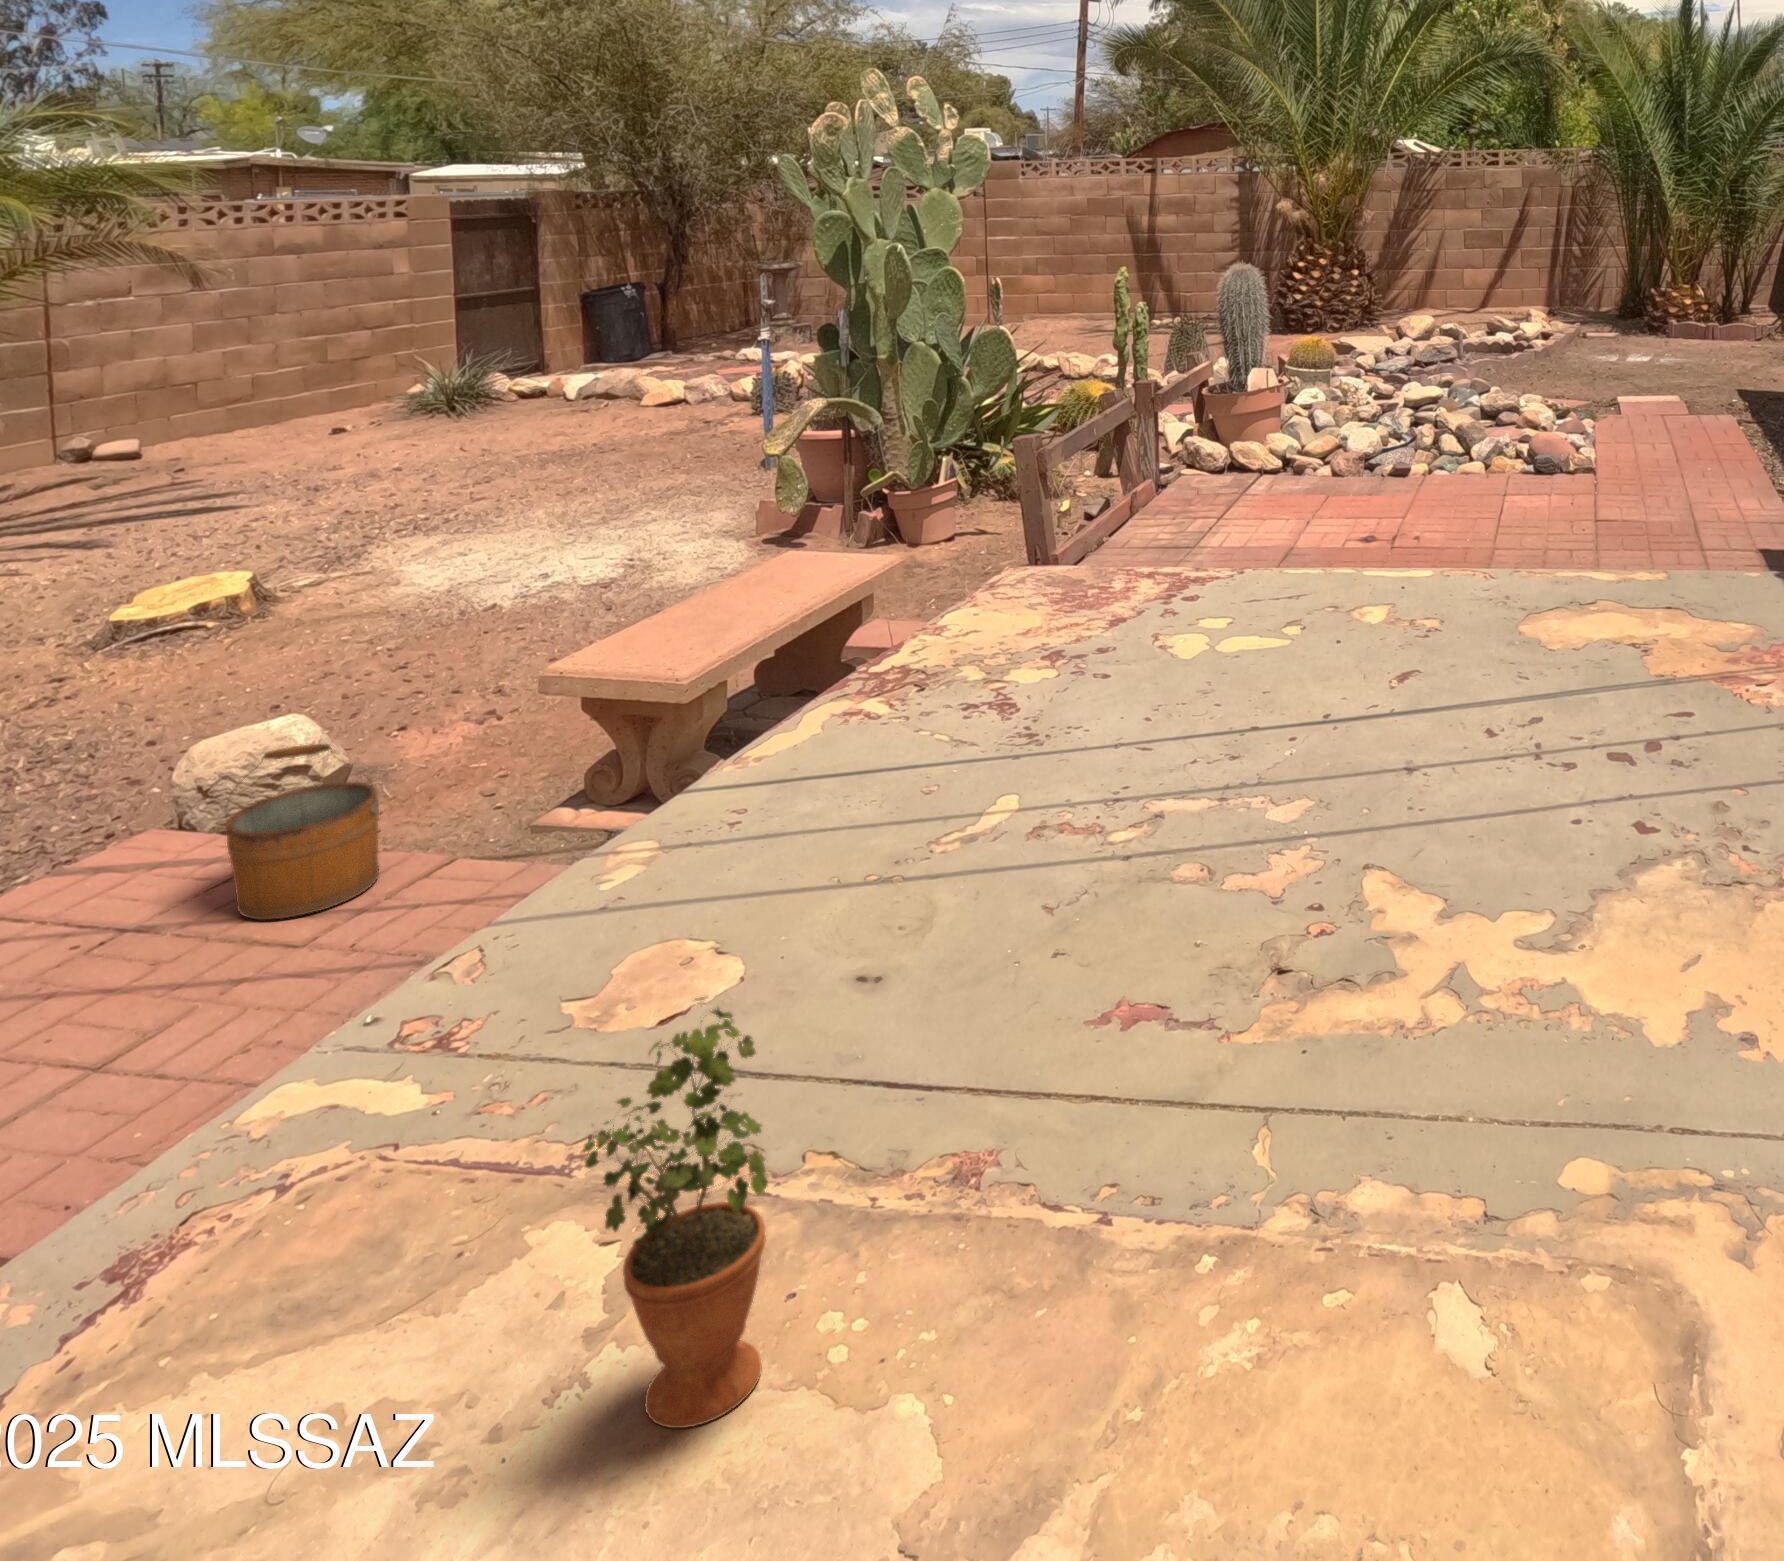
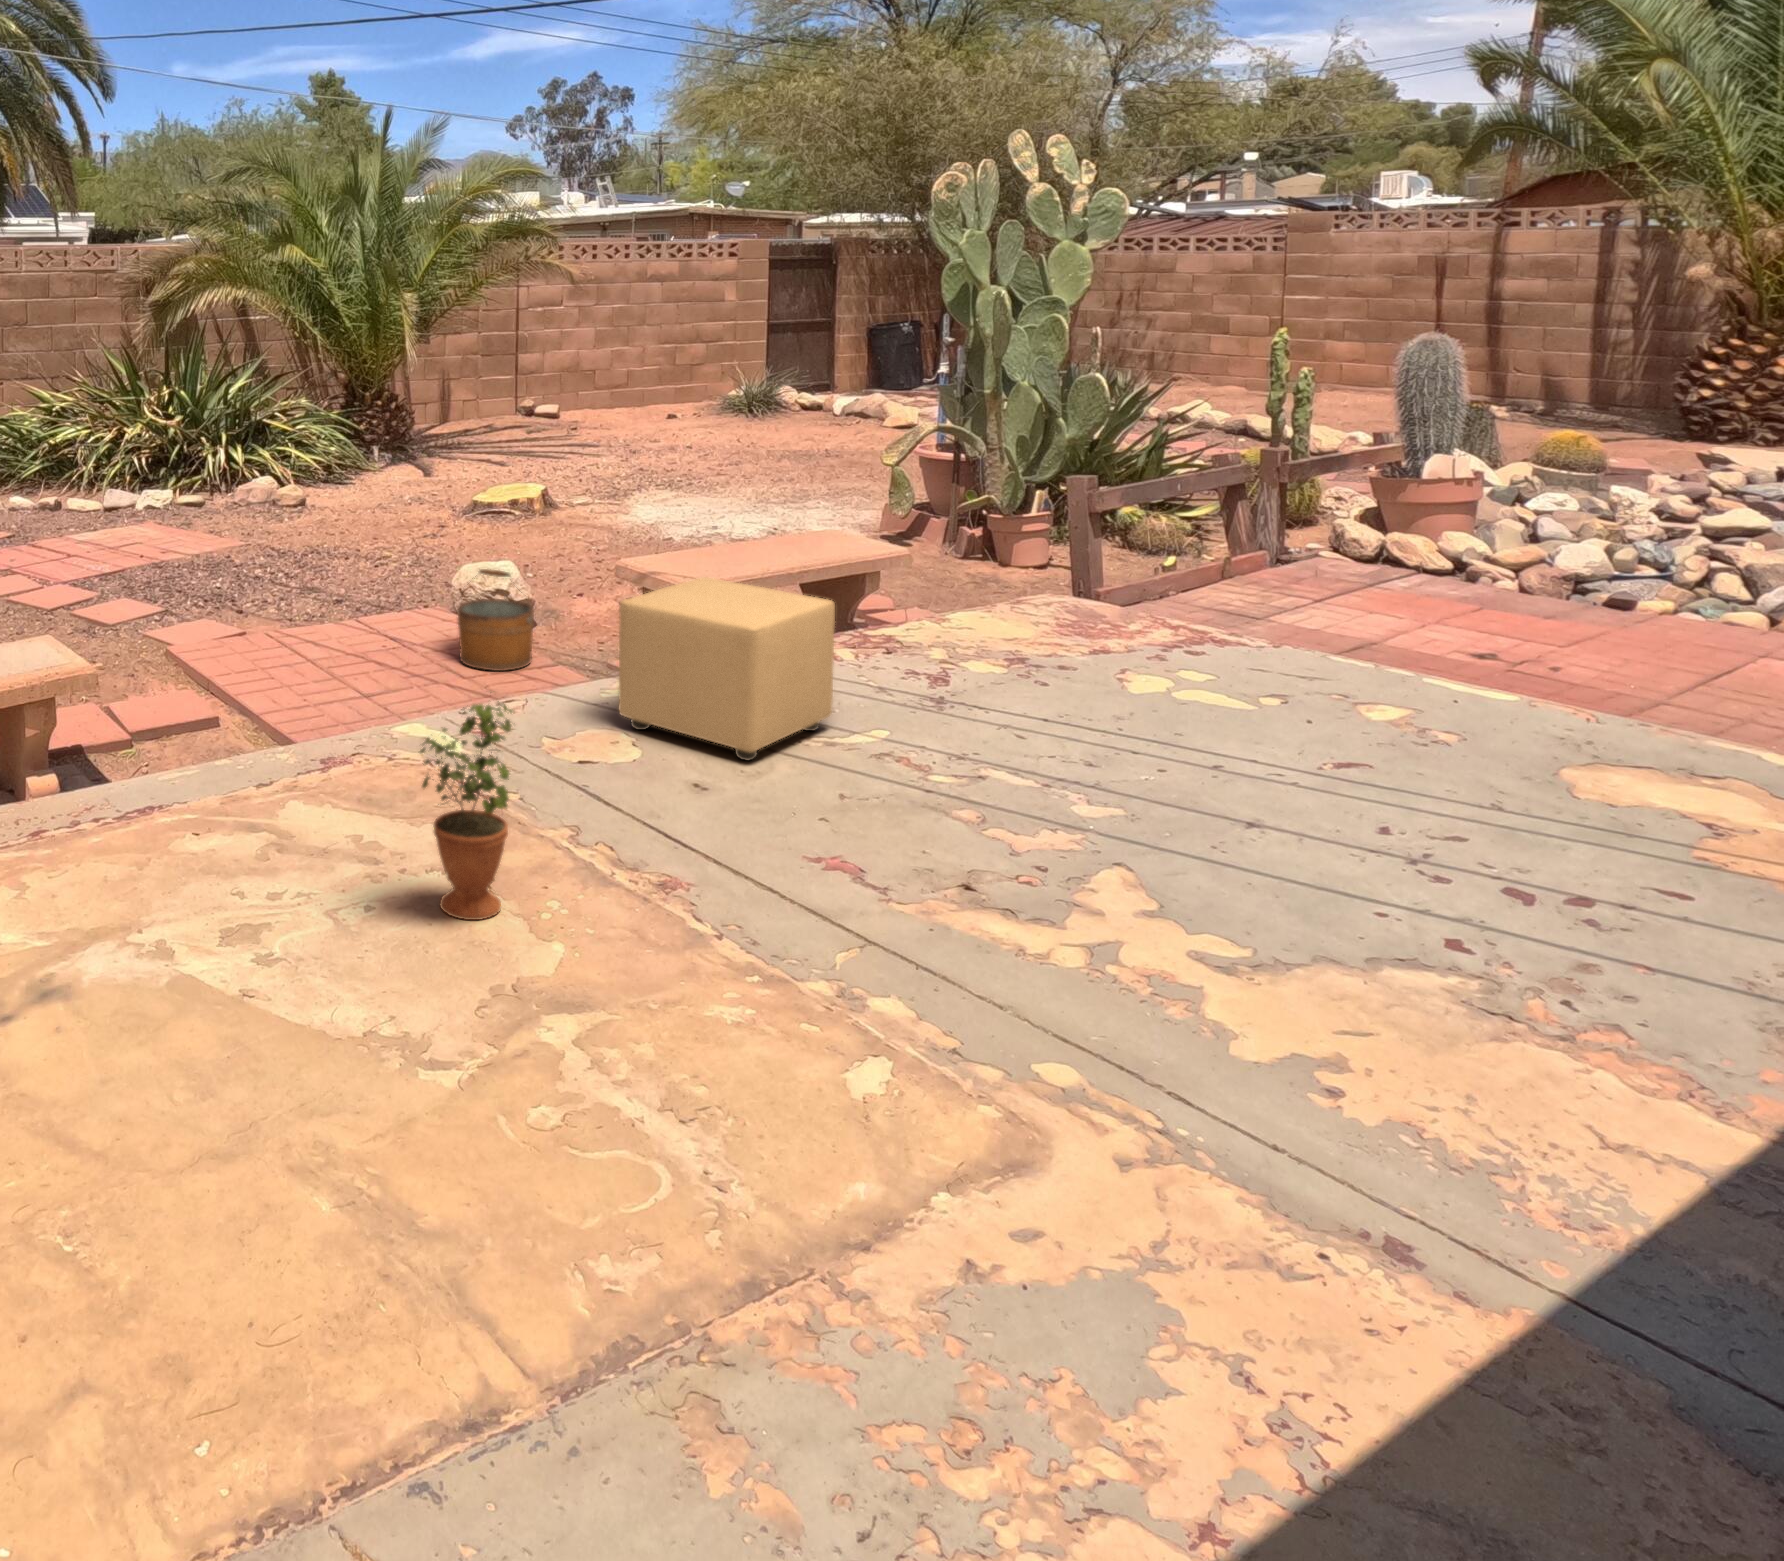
ottoman: none [662,663,949,931] -> present [619,577,835,760]

